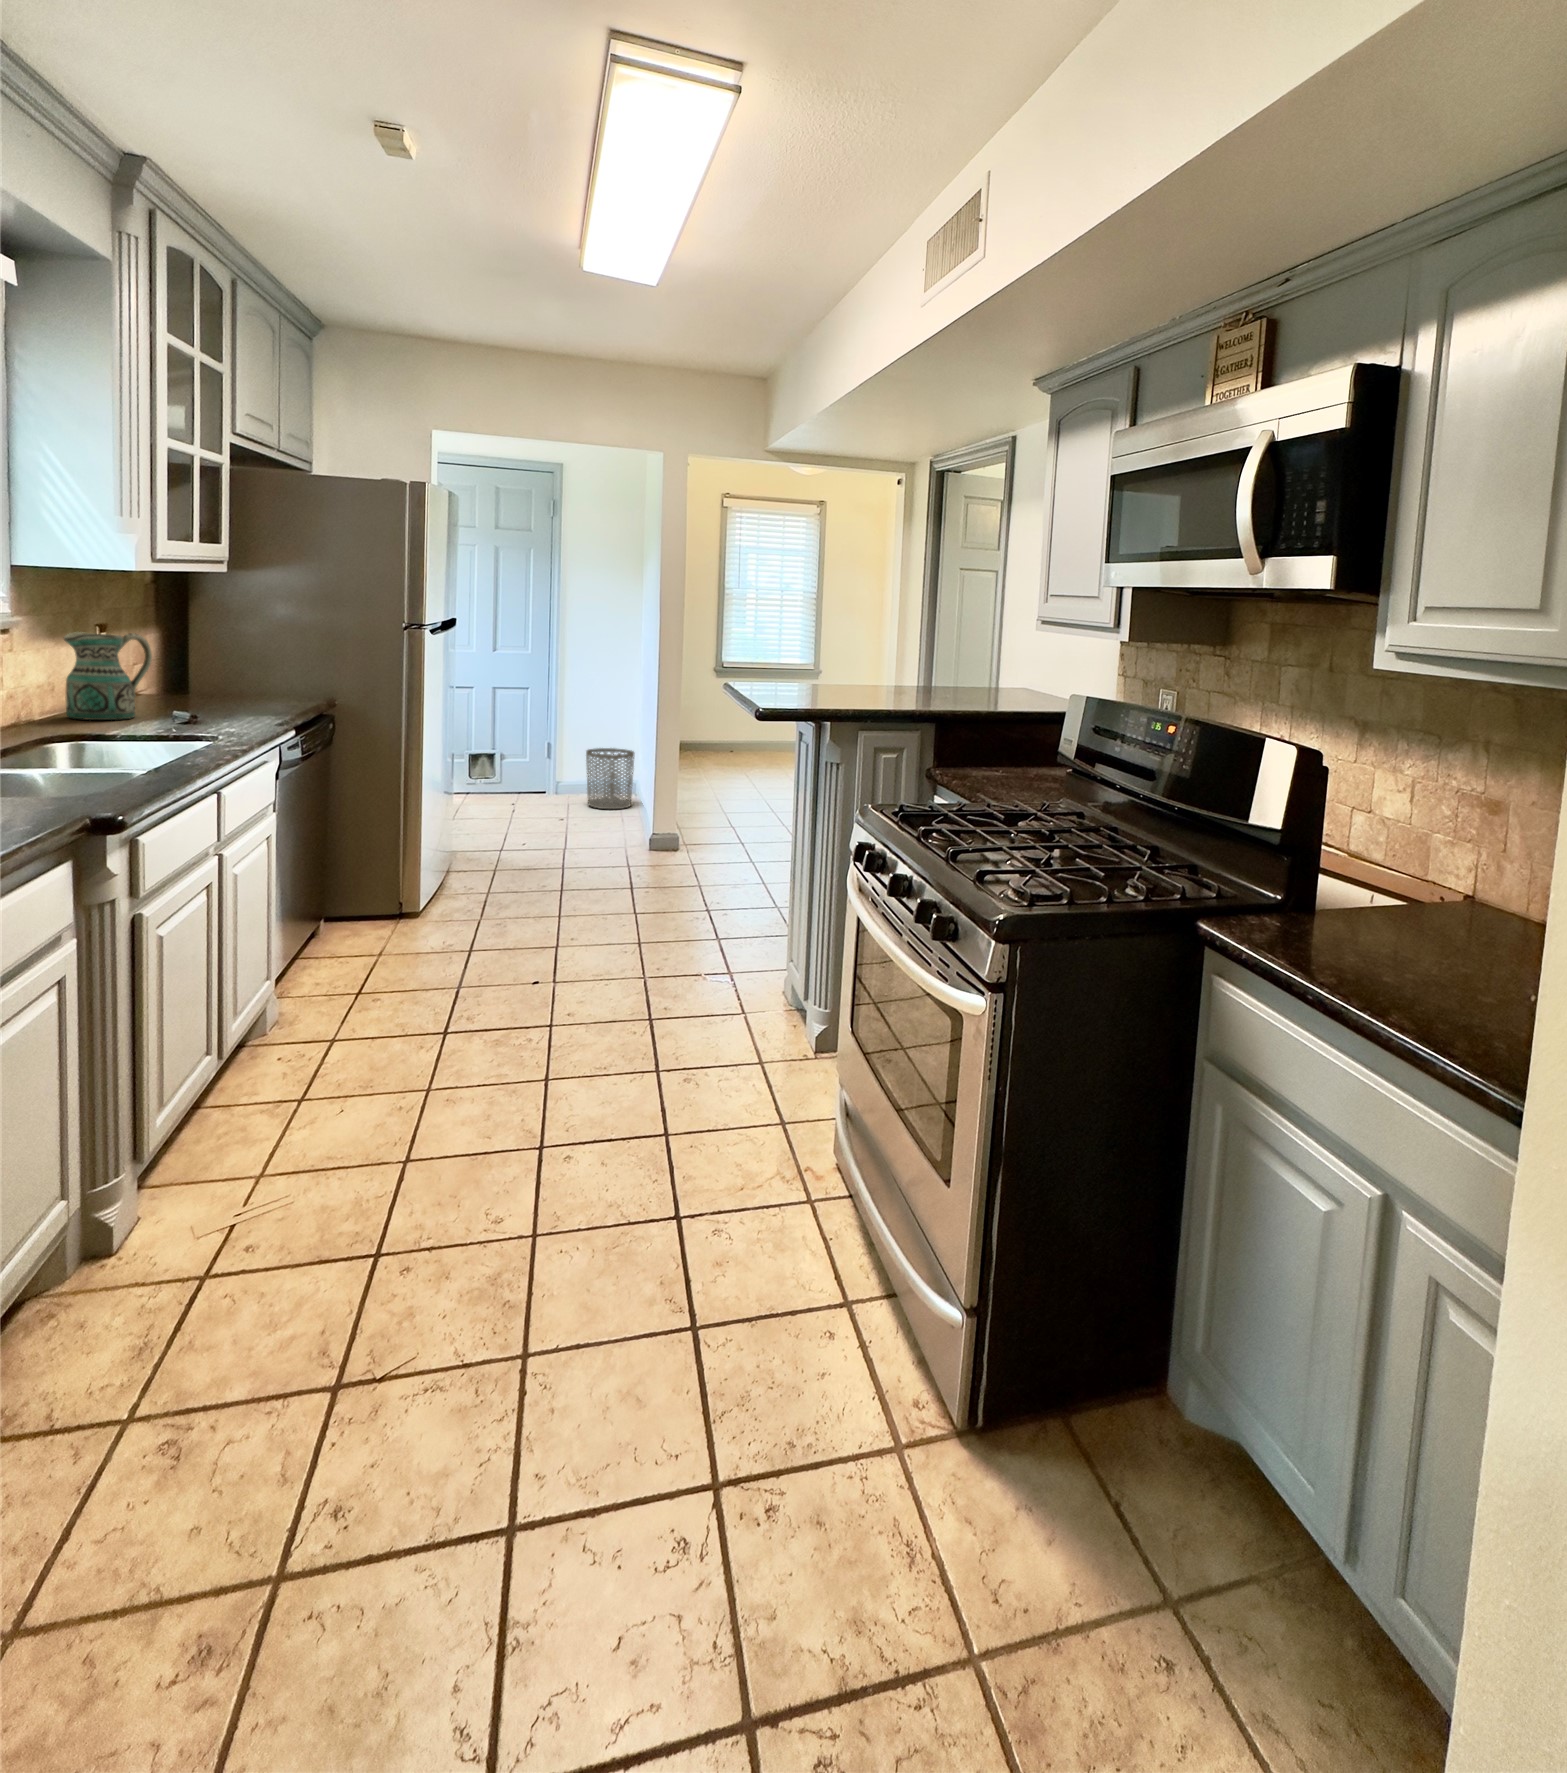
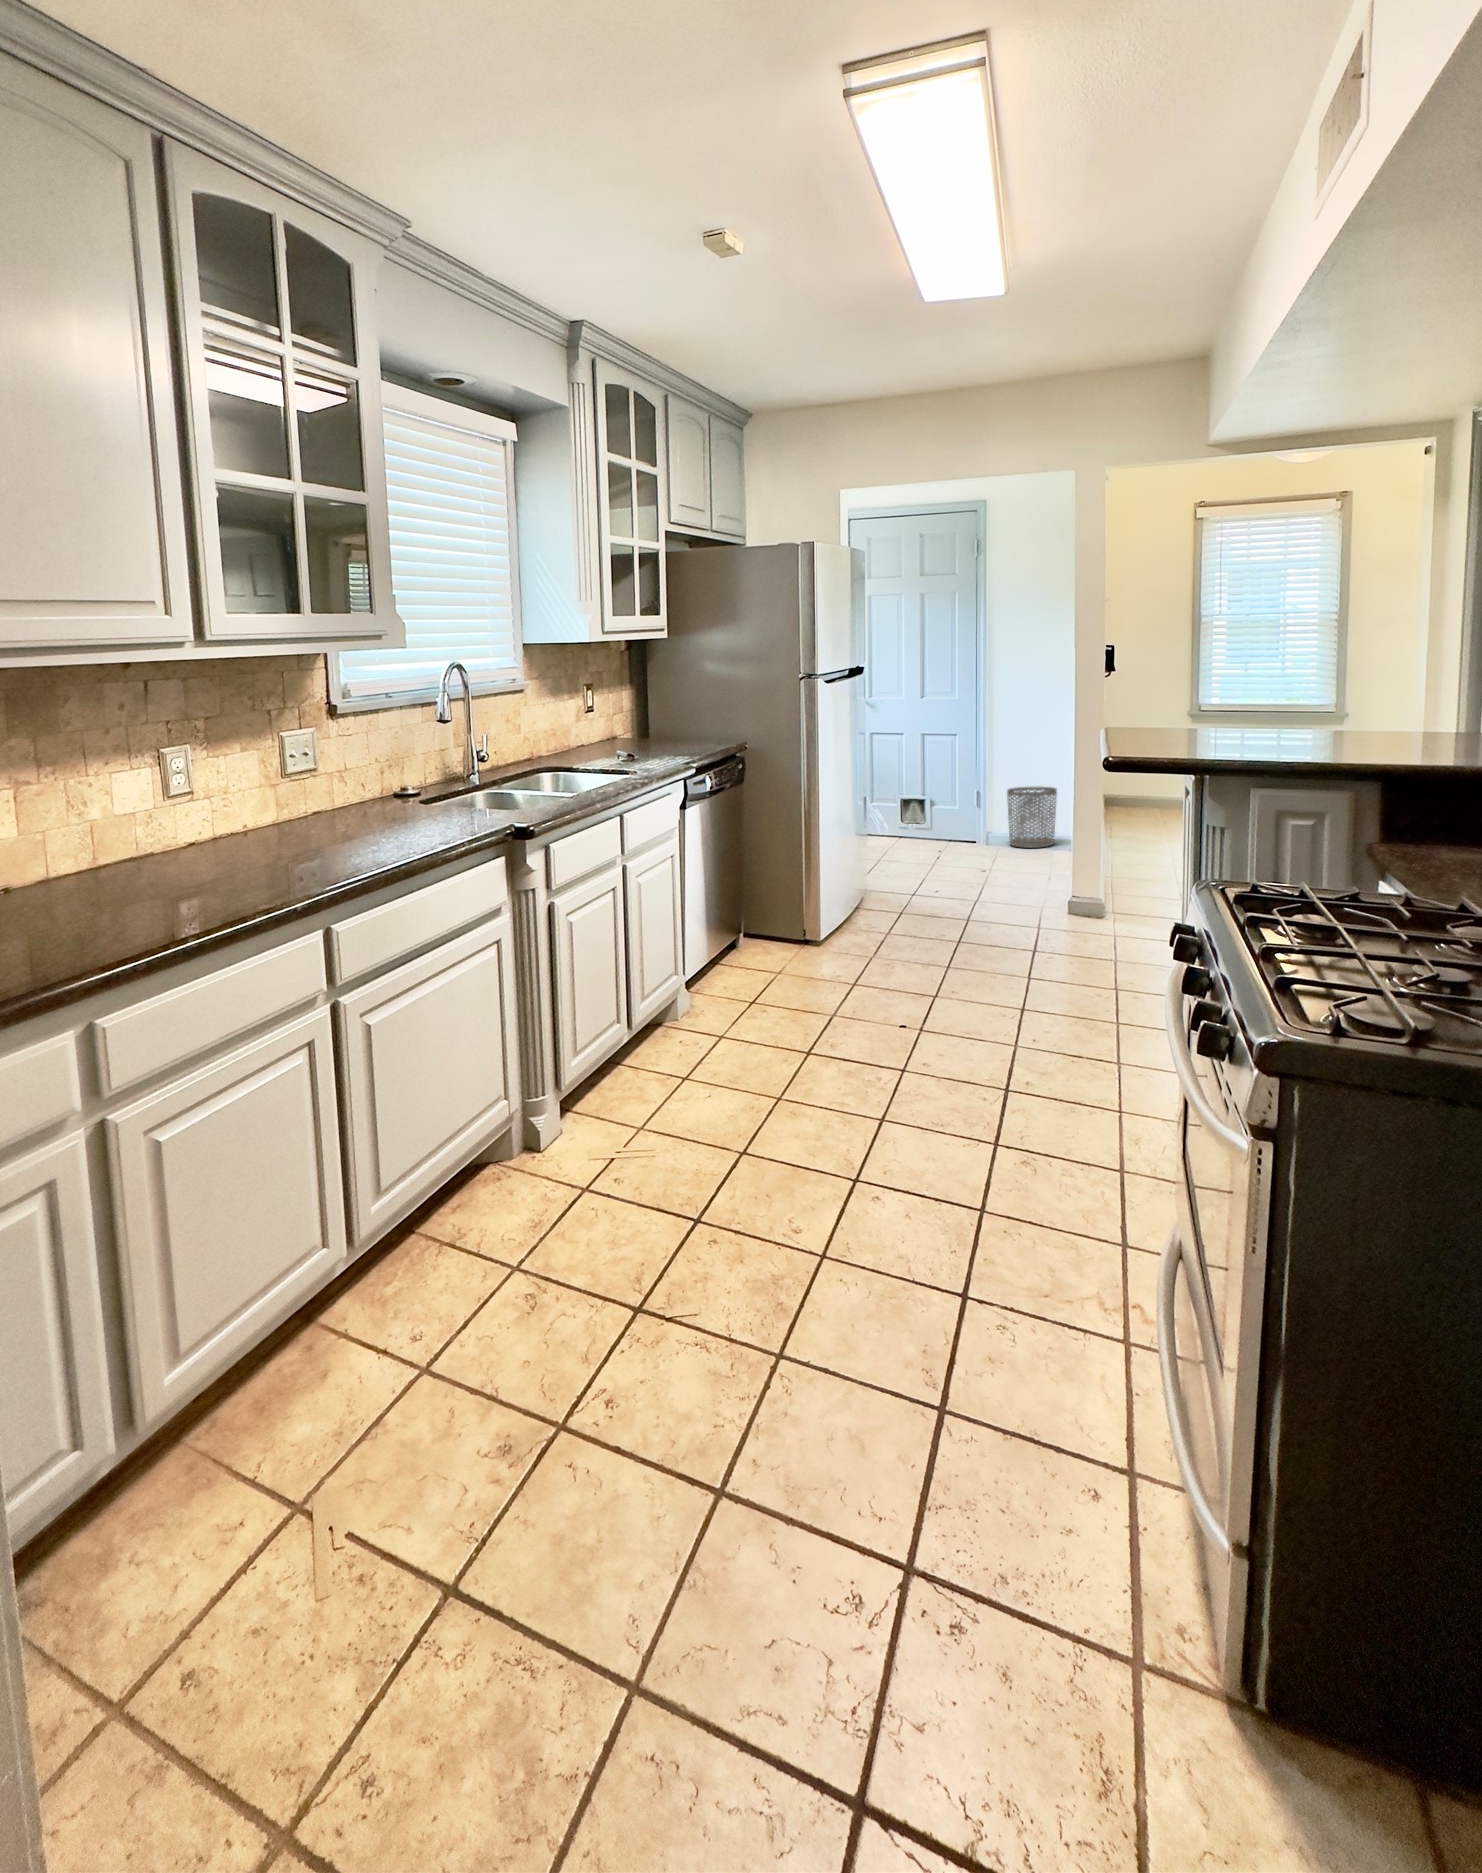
ceramic pitcher: present [64,632,152,720] -> none [543,696,603,767]

